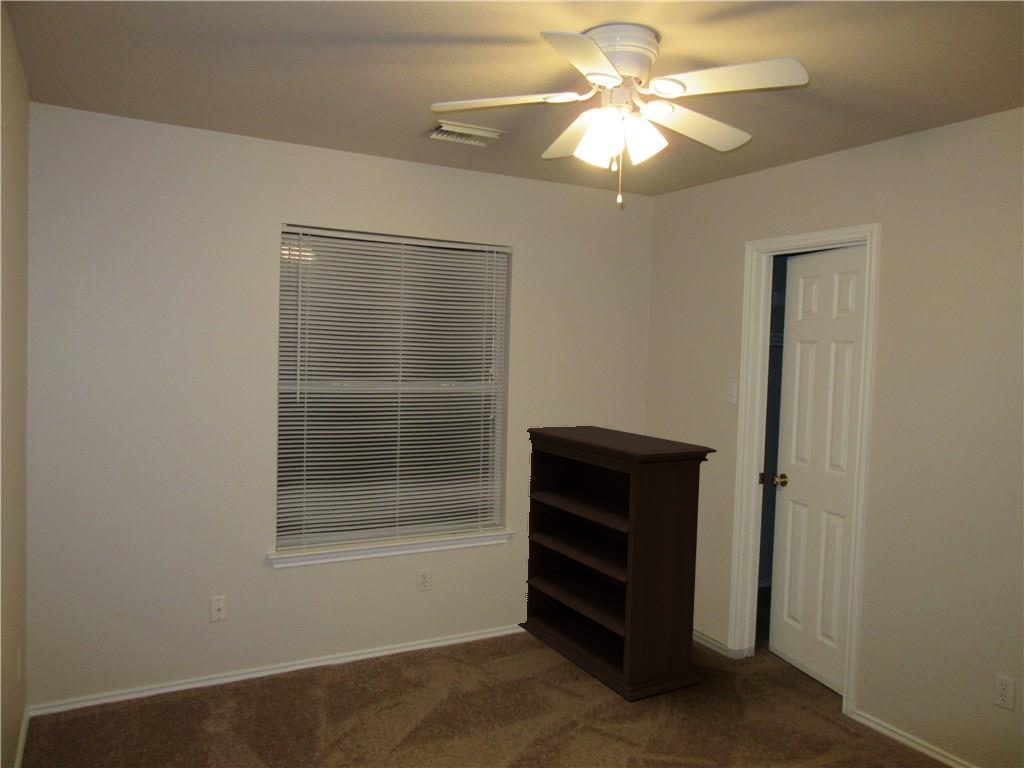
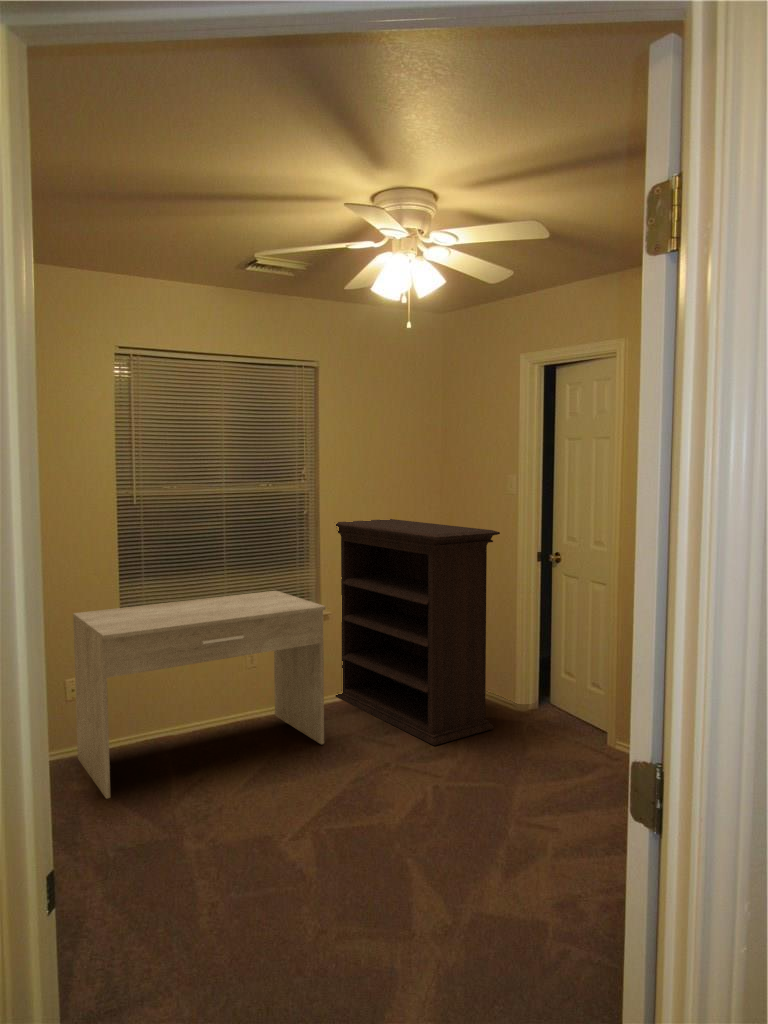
desk: none [221,504,508,749] -> present [73,591,326,799]

